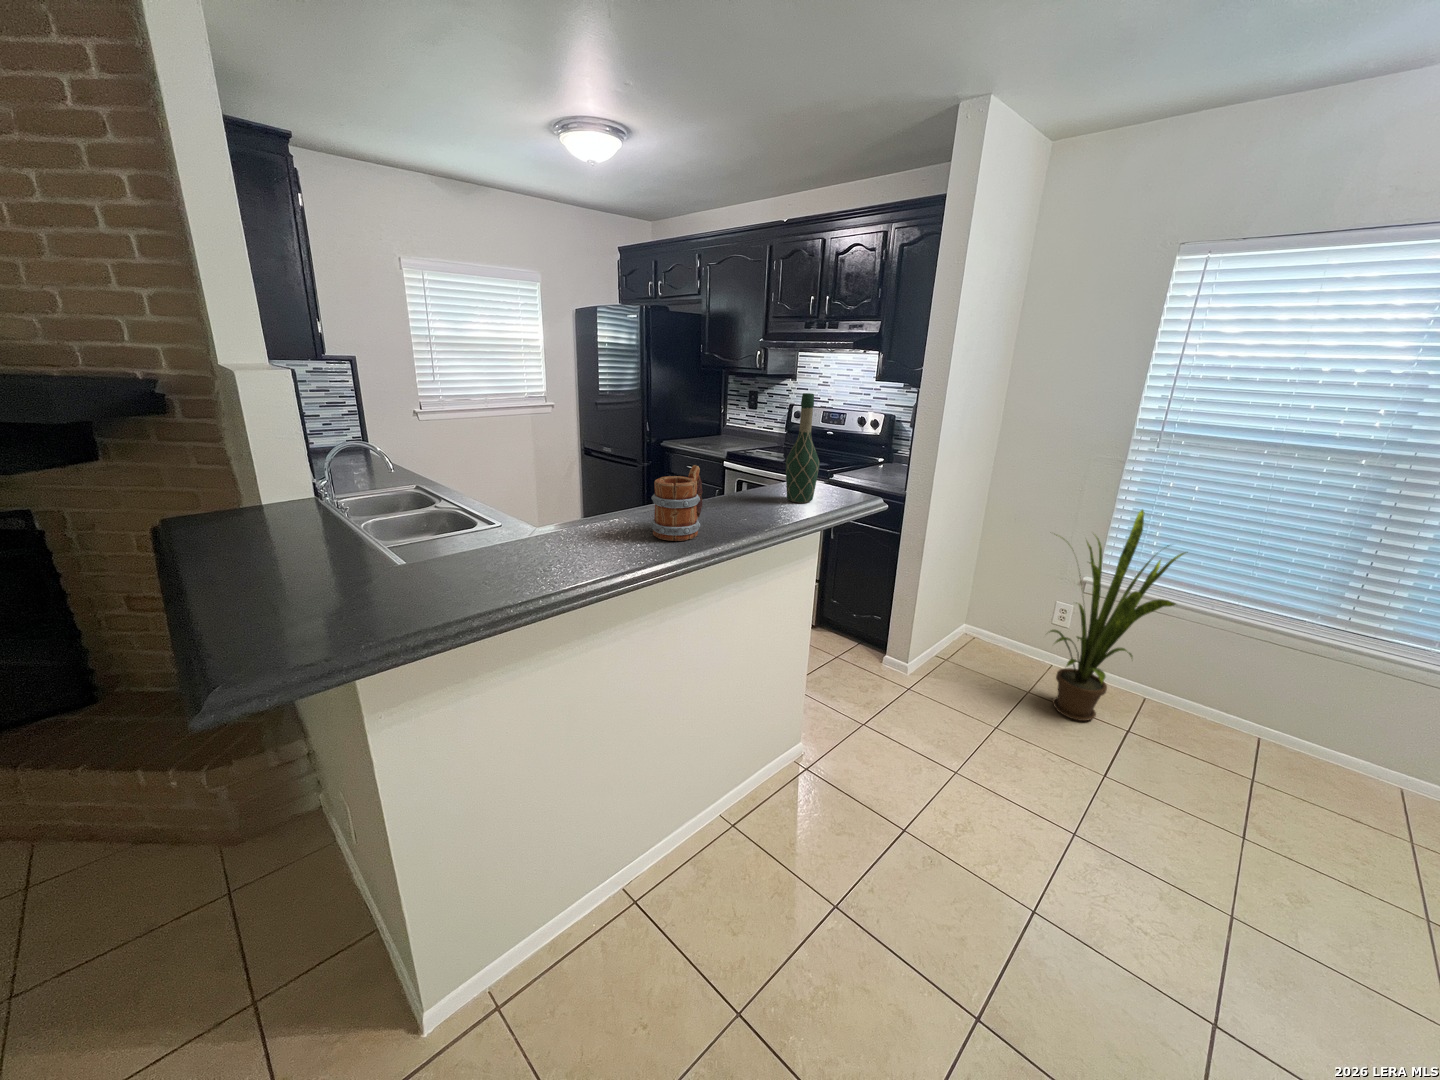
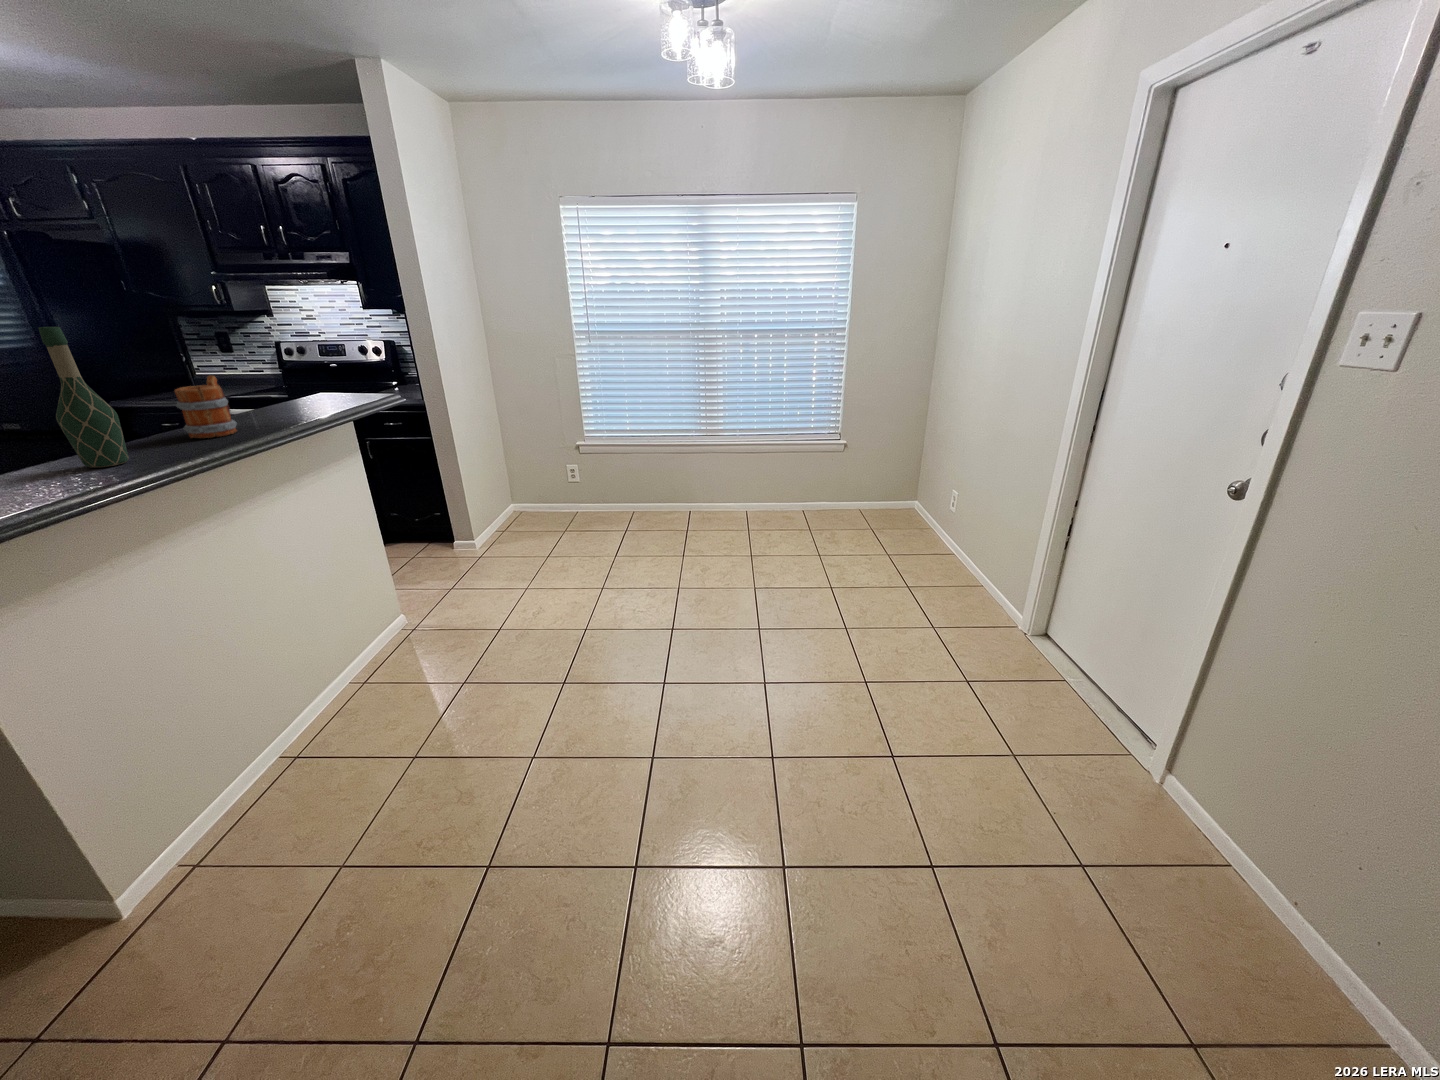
wine bottle: present [786,393,820,503] -> present [38,327,129,468]
house plant: present [1050,510,1185,721] -> none [540,385,624,537]

